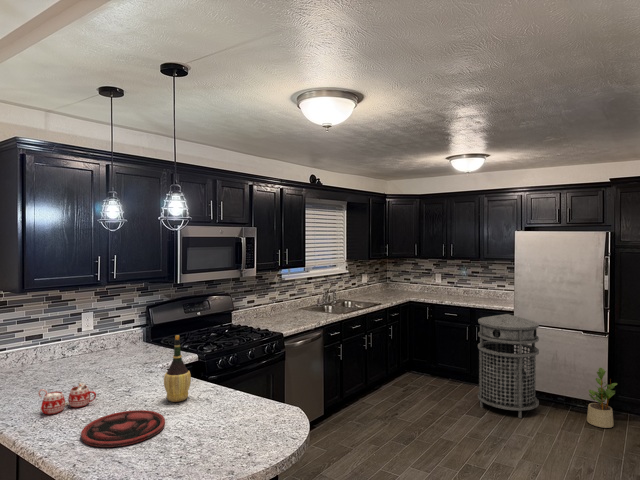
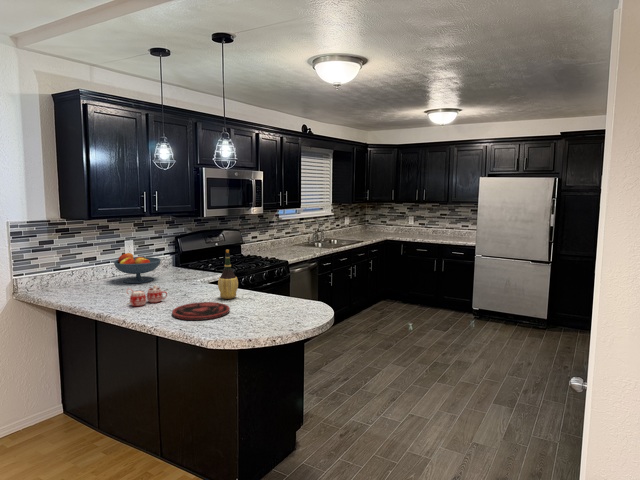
trash can: present [478,314,539,418] -> none [444,247,496,331]
fruit bowl: none [57,330,117,369] -> present [113,253,161,283]
potted plant: present [587,368,617,428] -> none [530,289,555,336]

